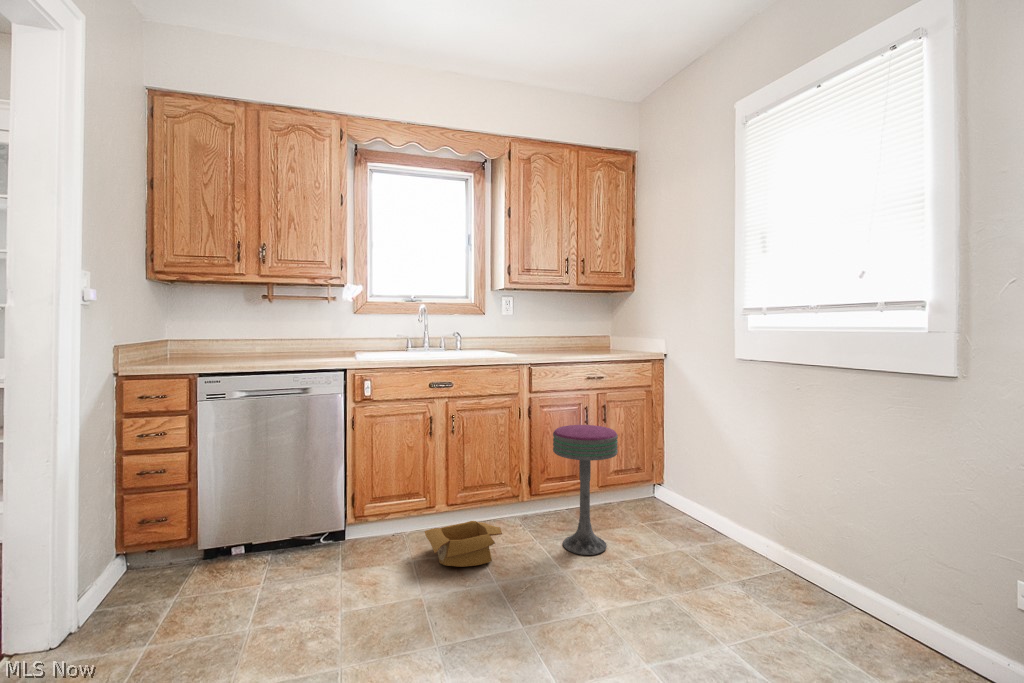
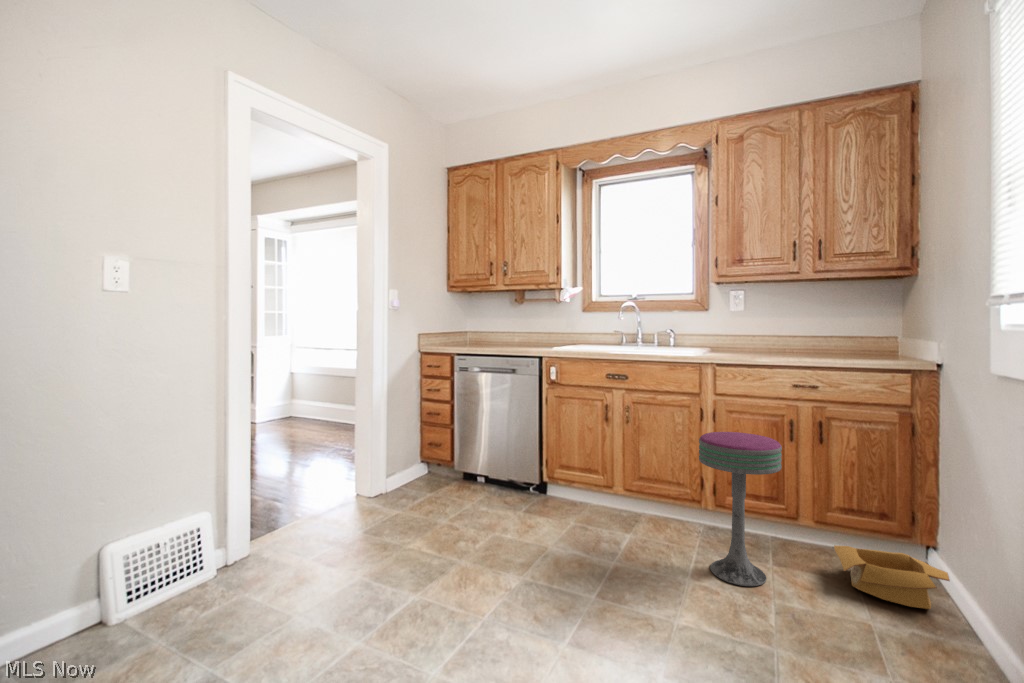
cardboard box: present [425,521,502,567] -> present [834,546,950,609]

